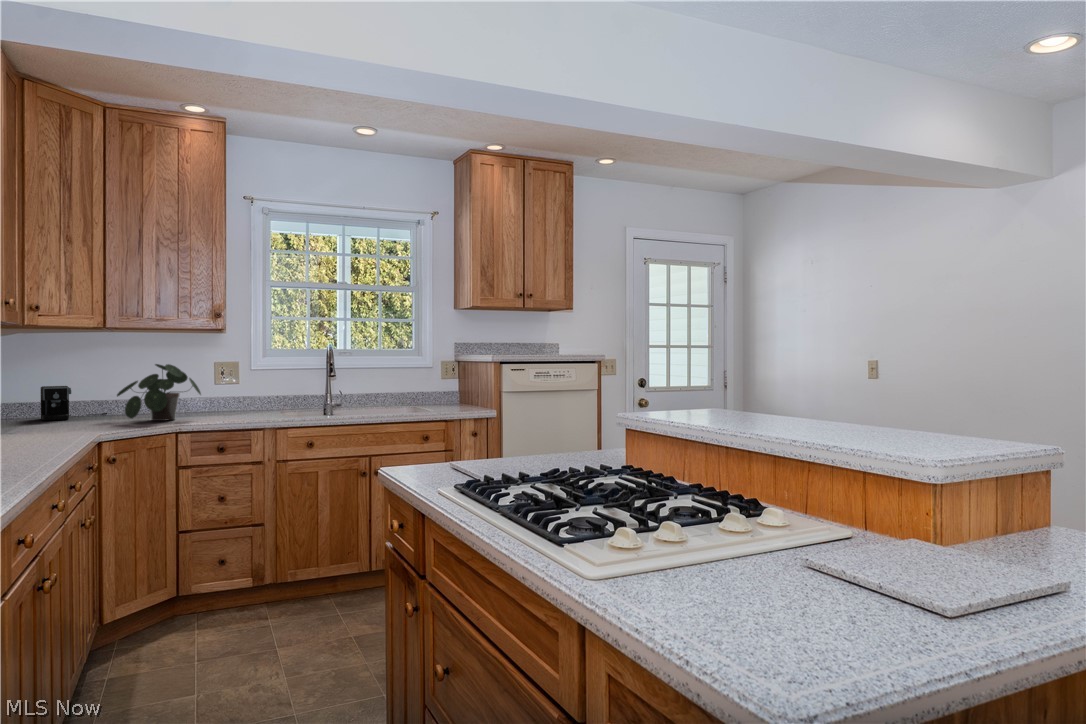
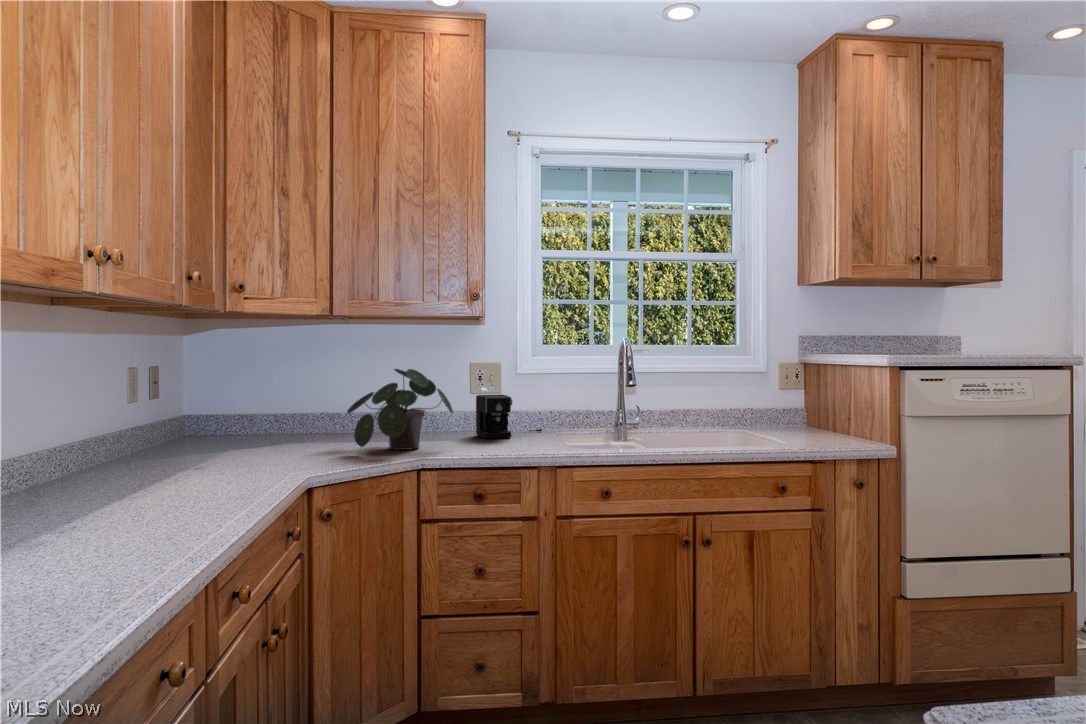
coffee maker: present [41,386,107,420] -> present [476,395,542,438]

